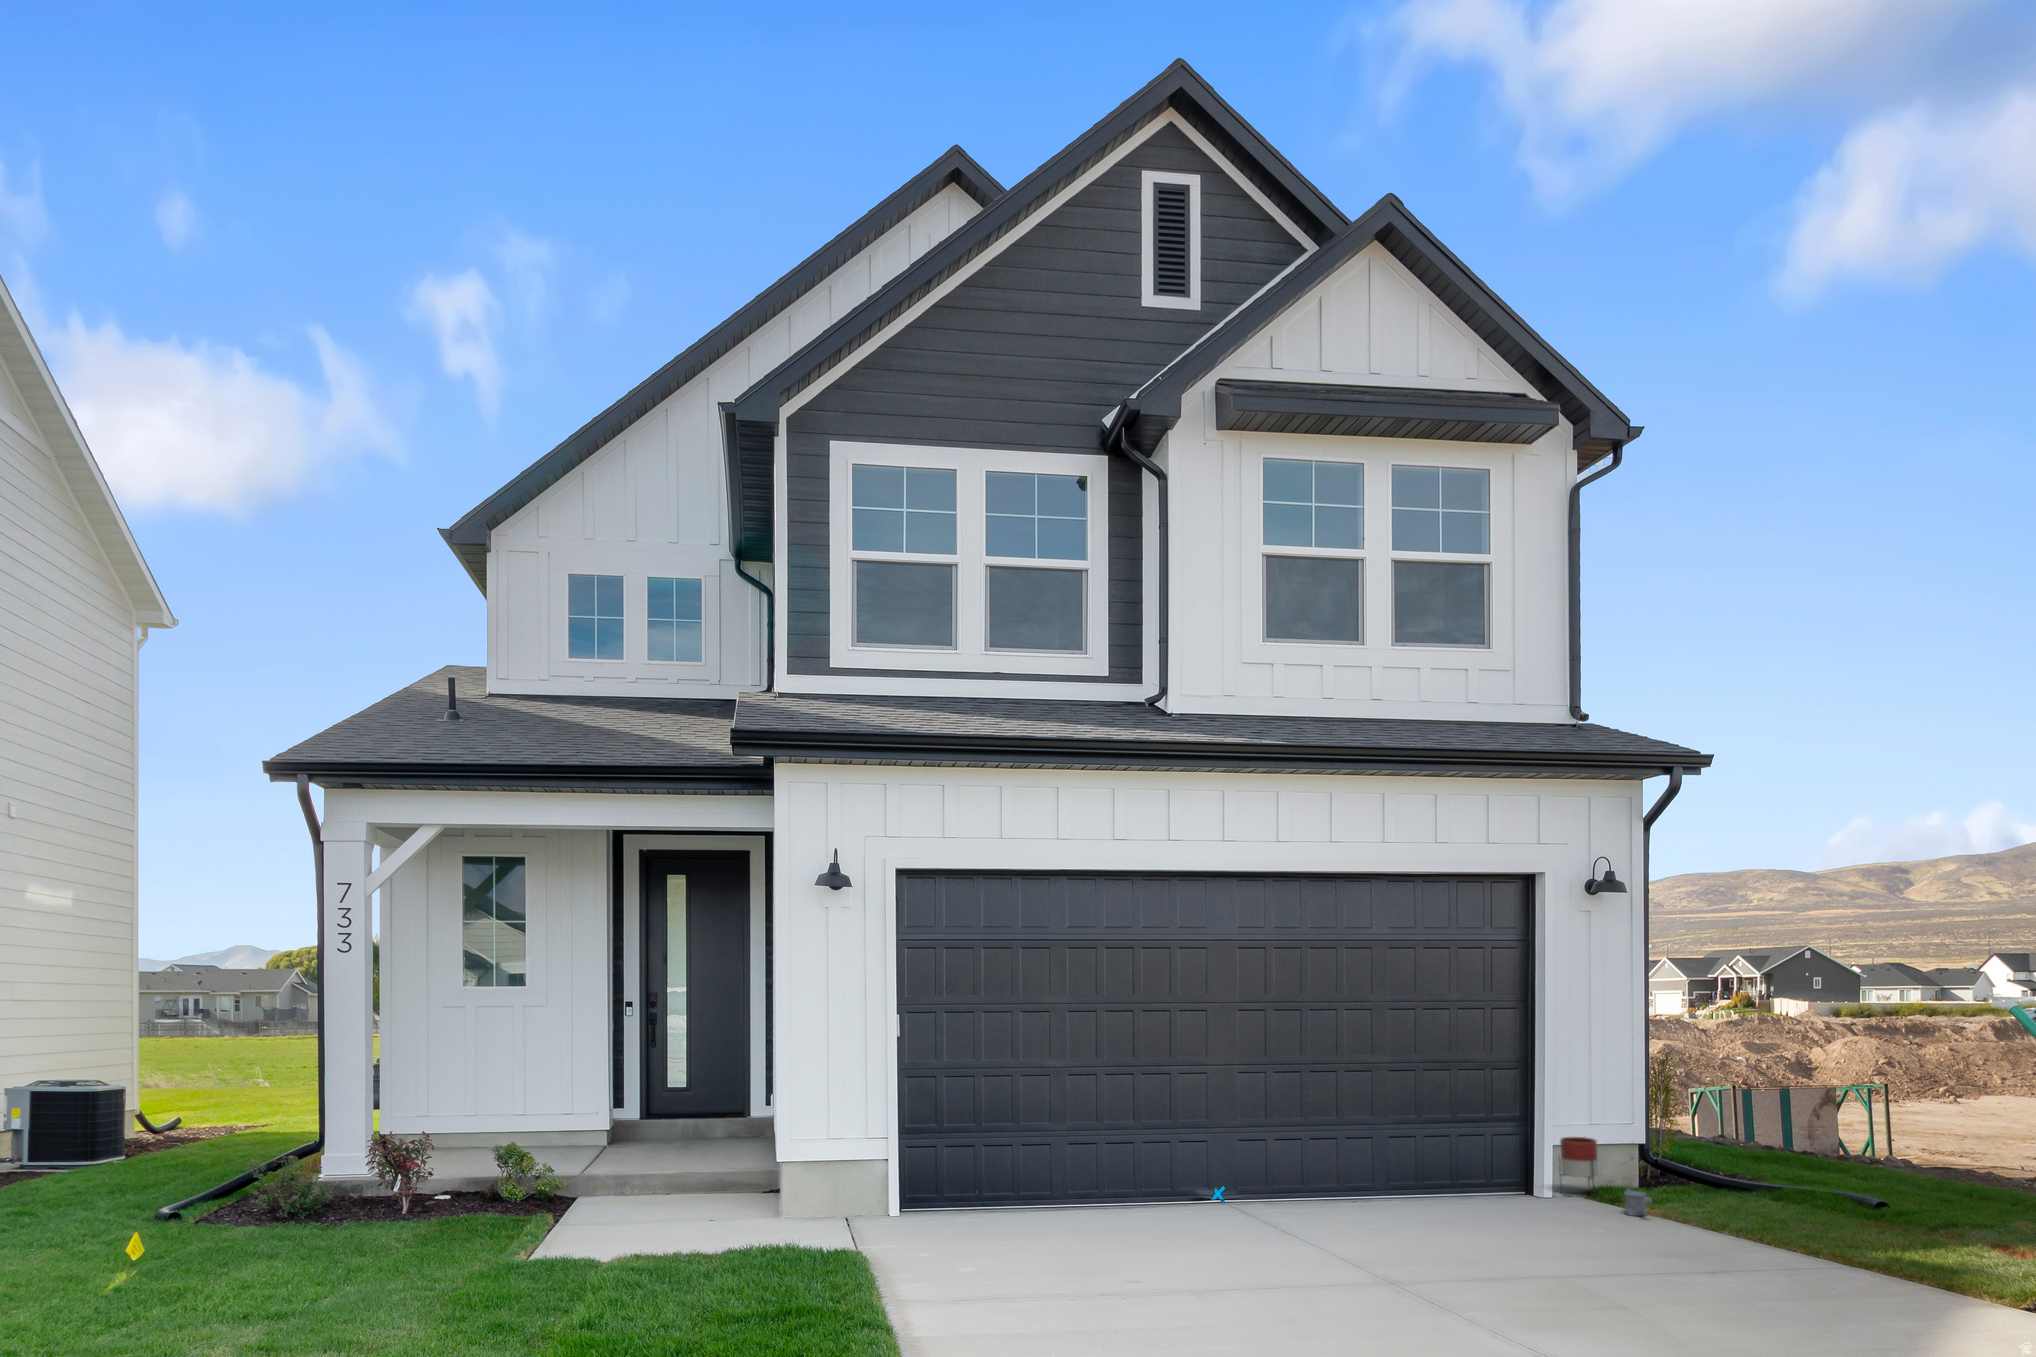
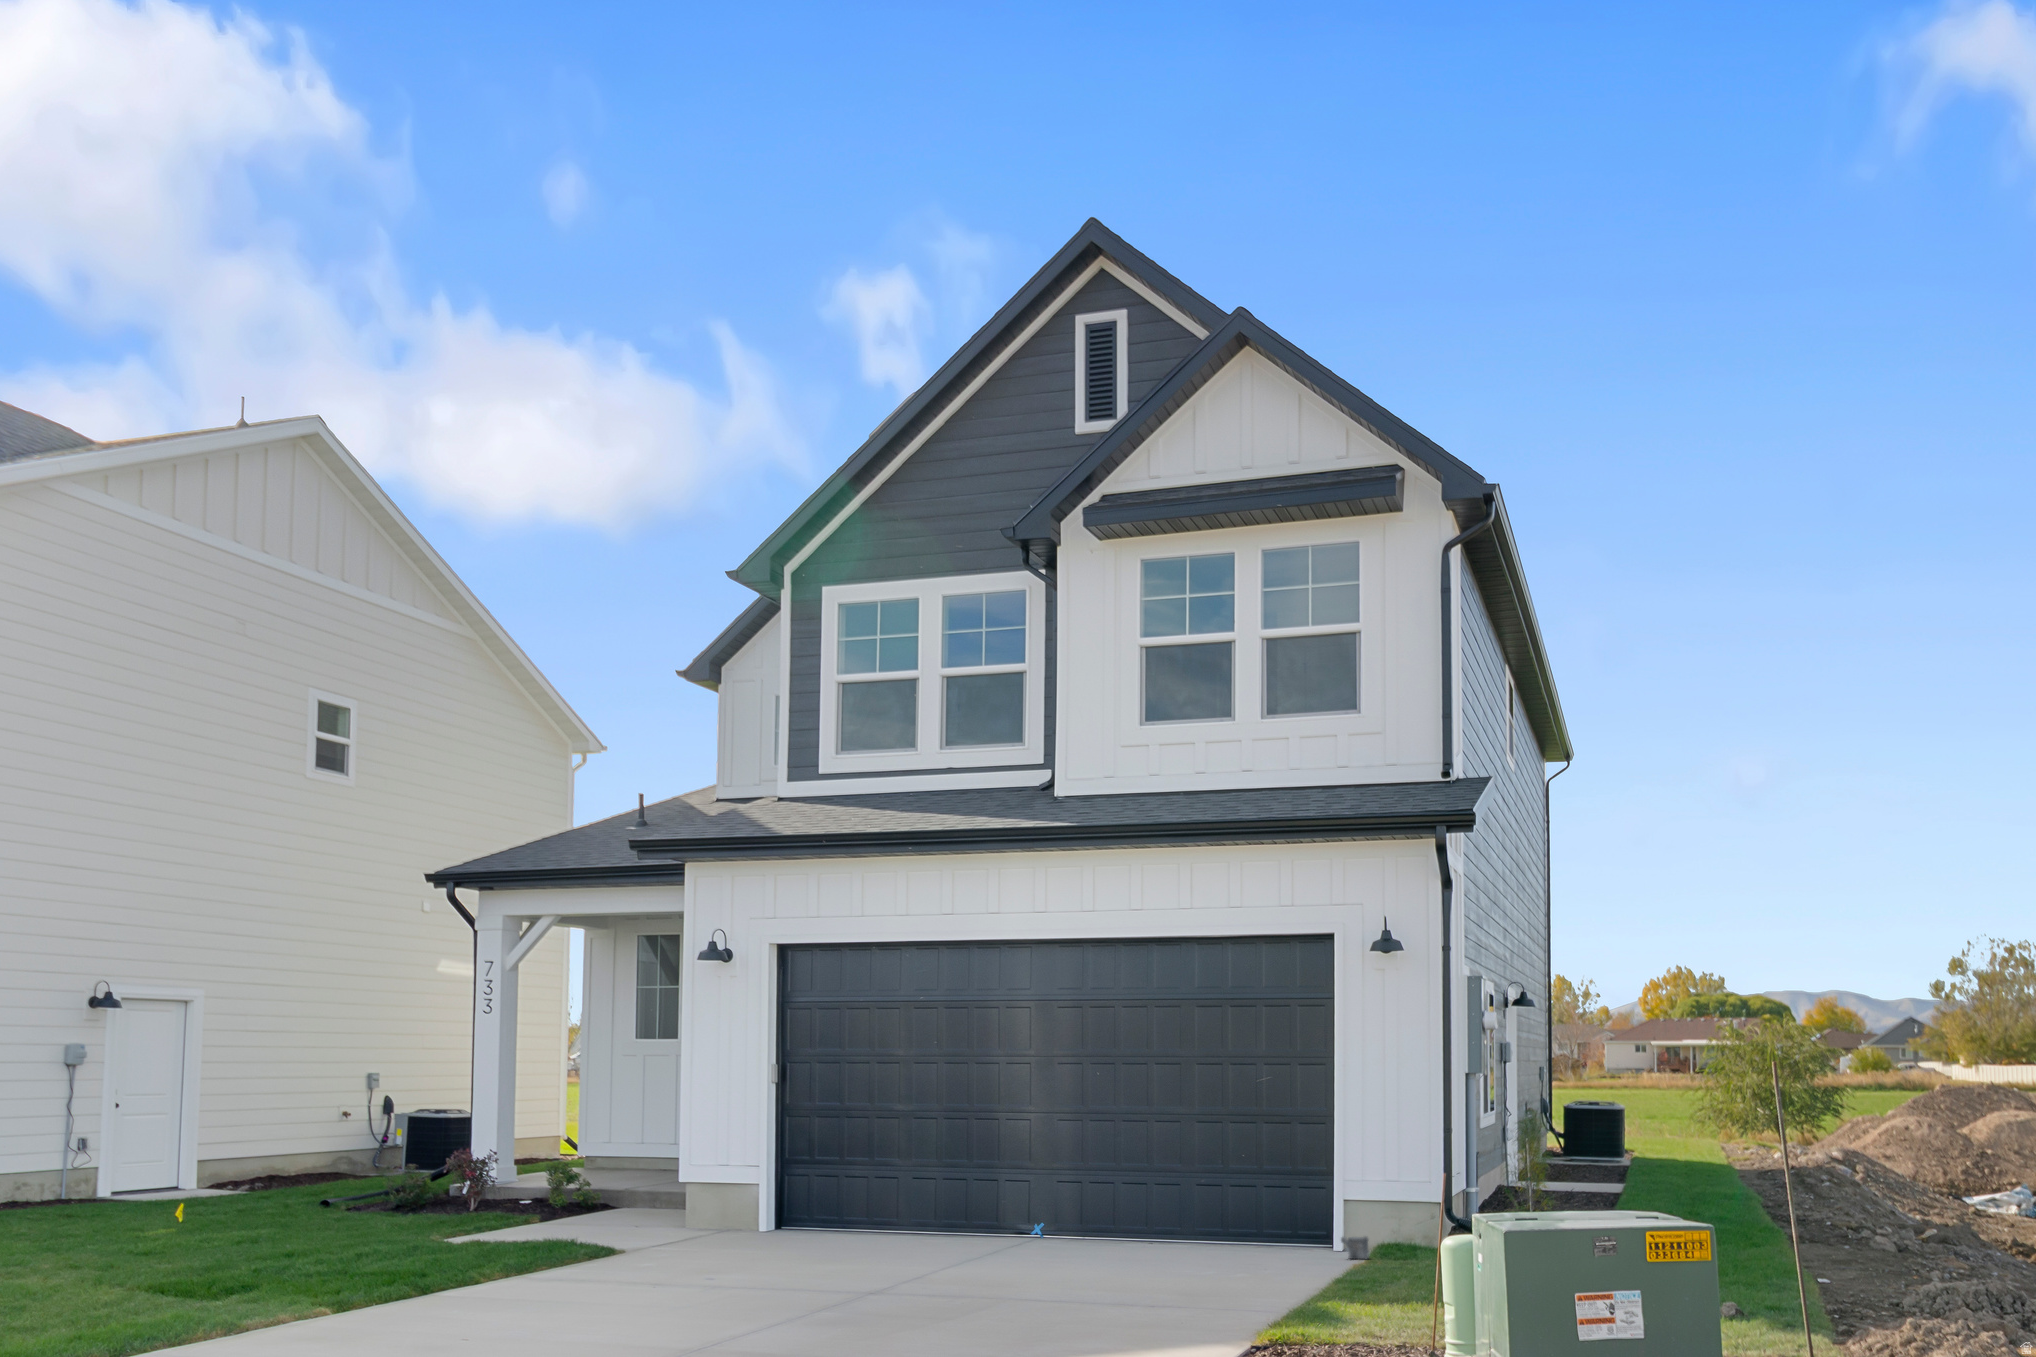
planter: present [1560,1137,1599,1190] -> none [1374,1198,1412,1256]

